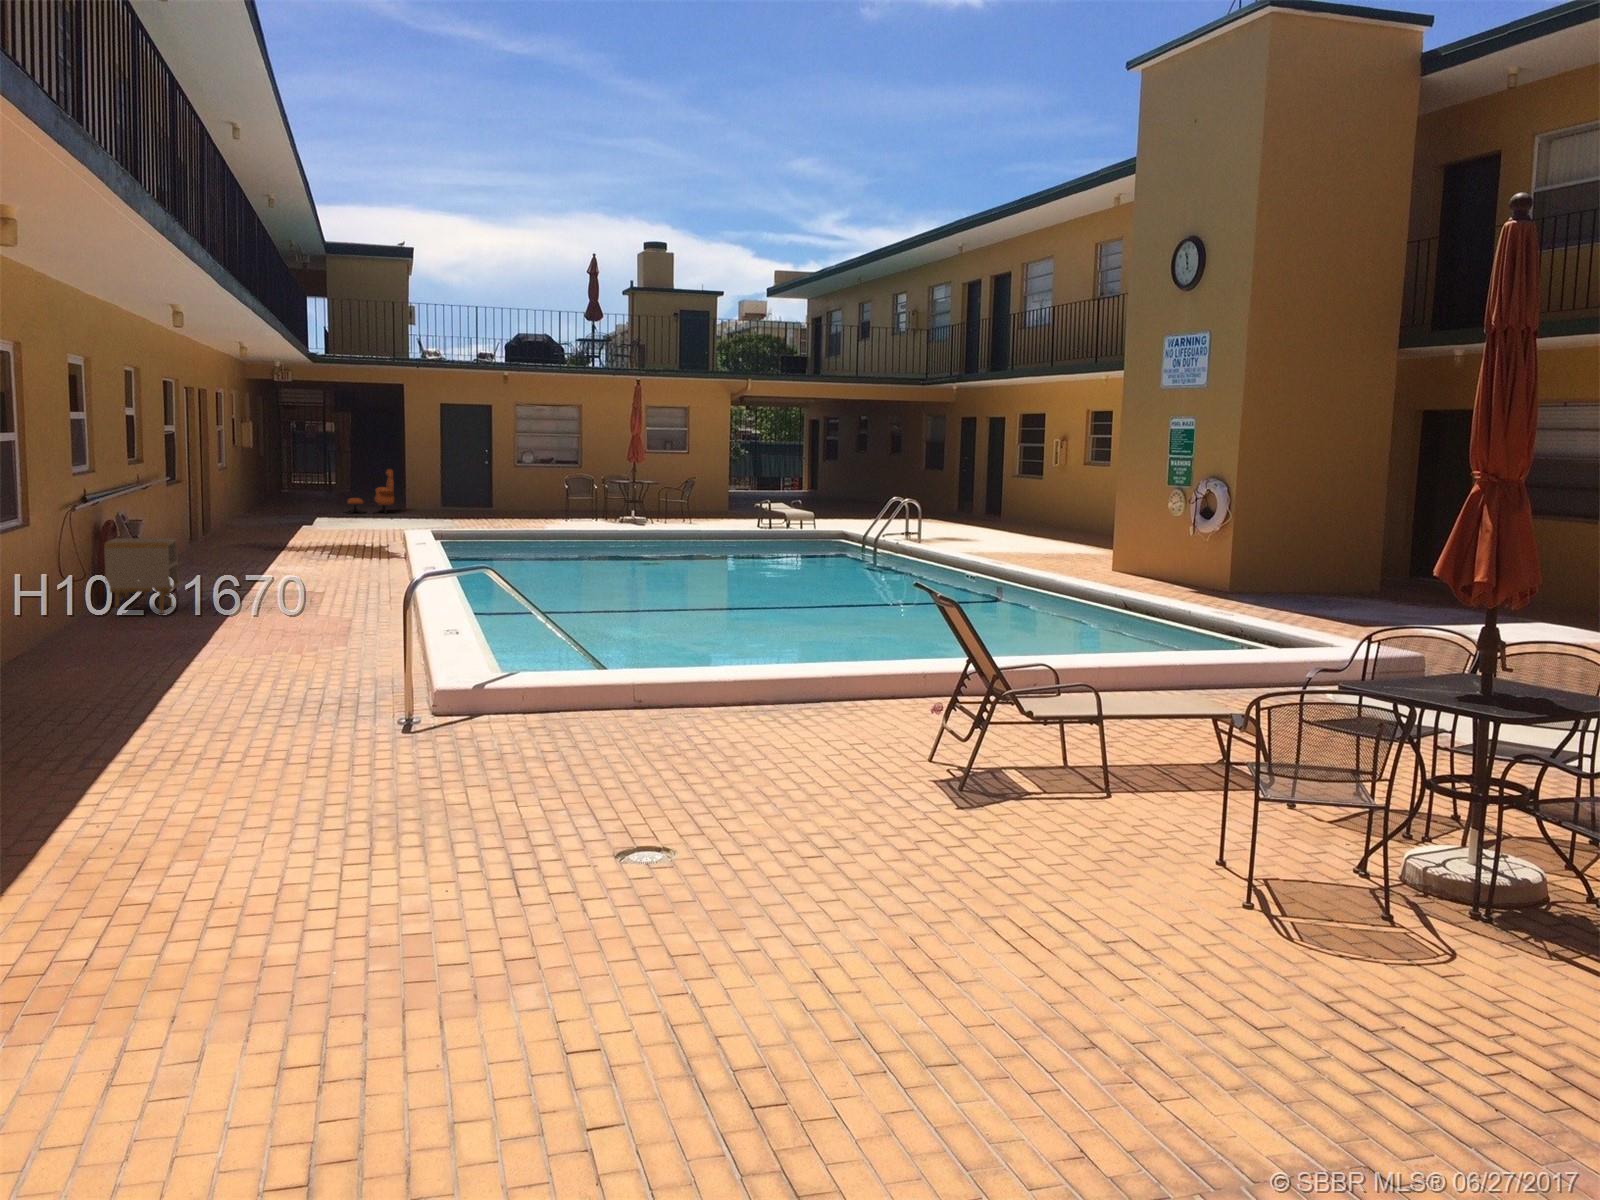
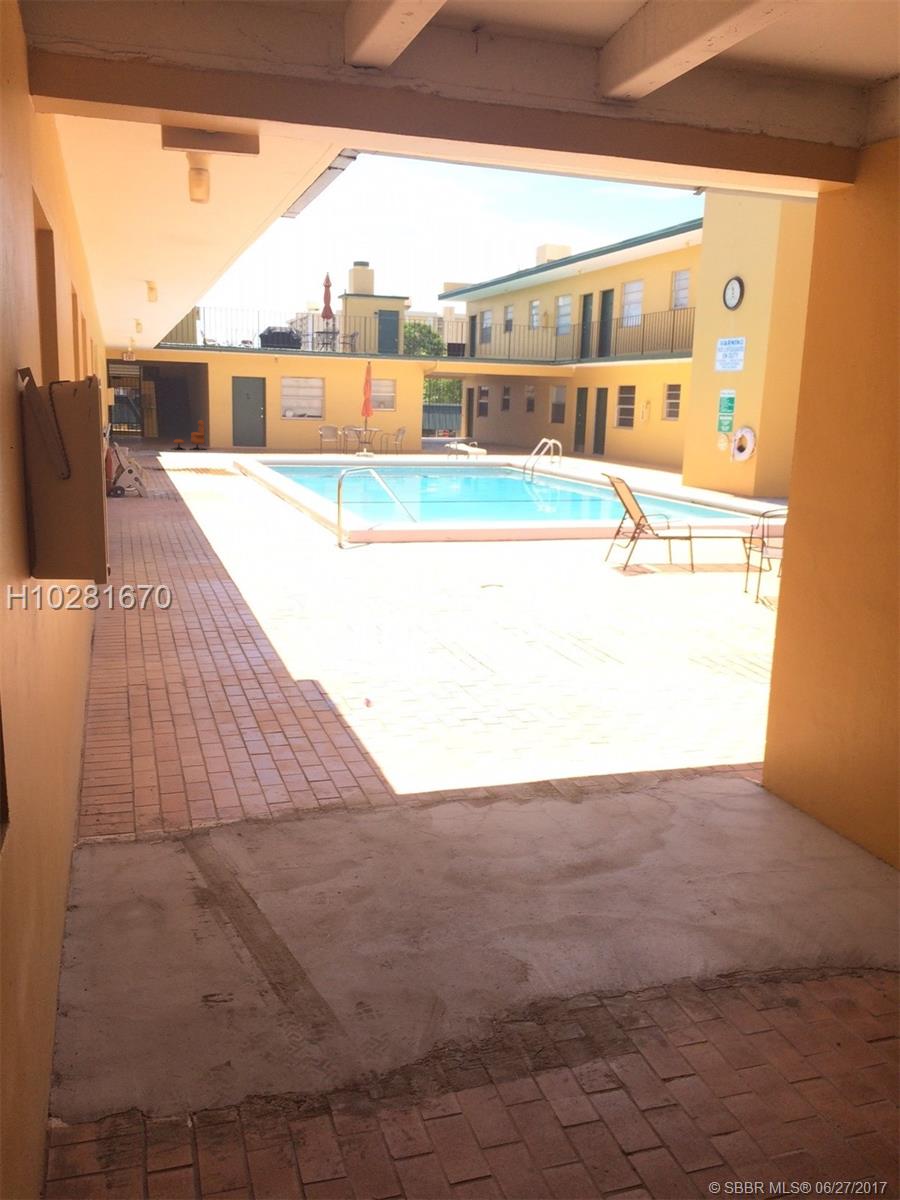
side table: present [104,538,178,614] -> none [111,456,146,500]

